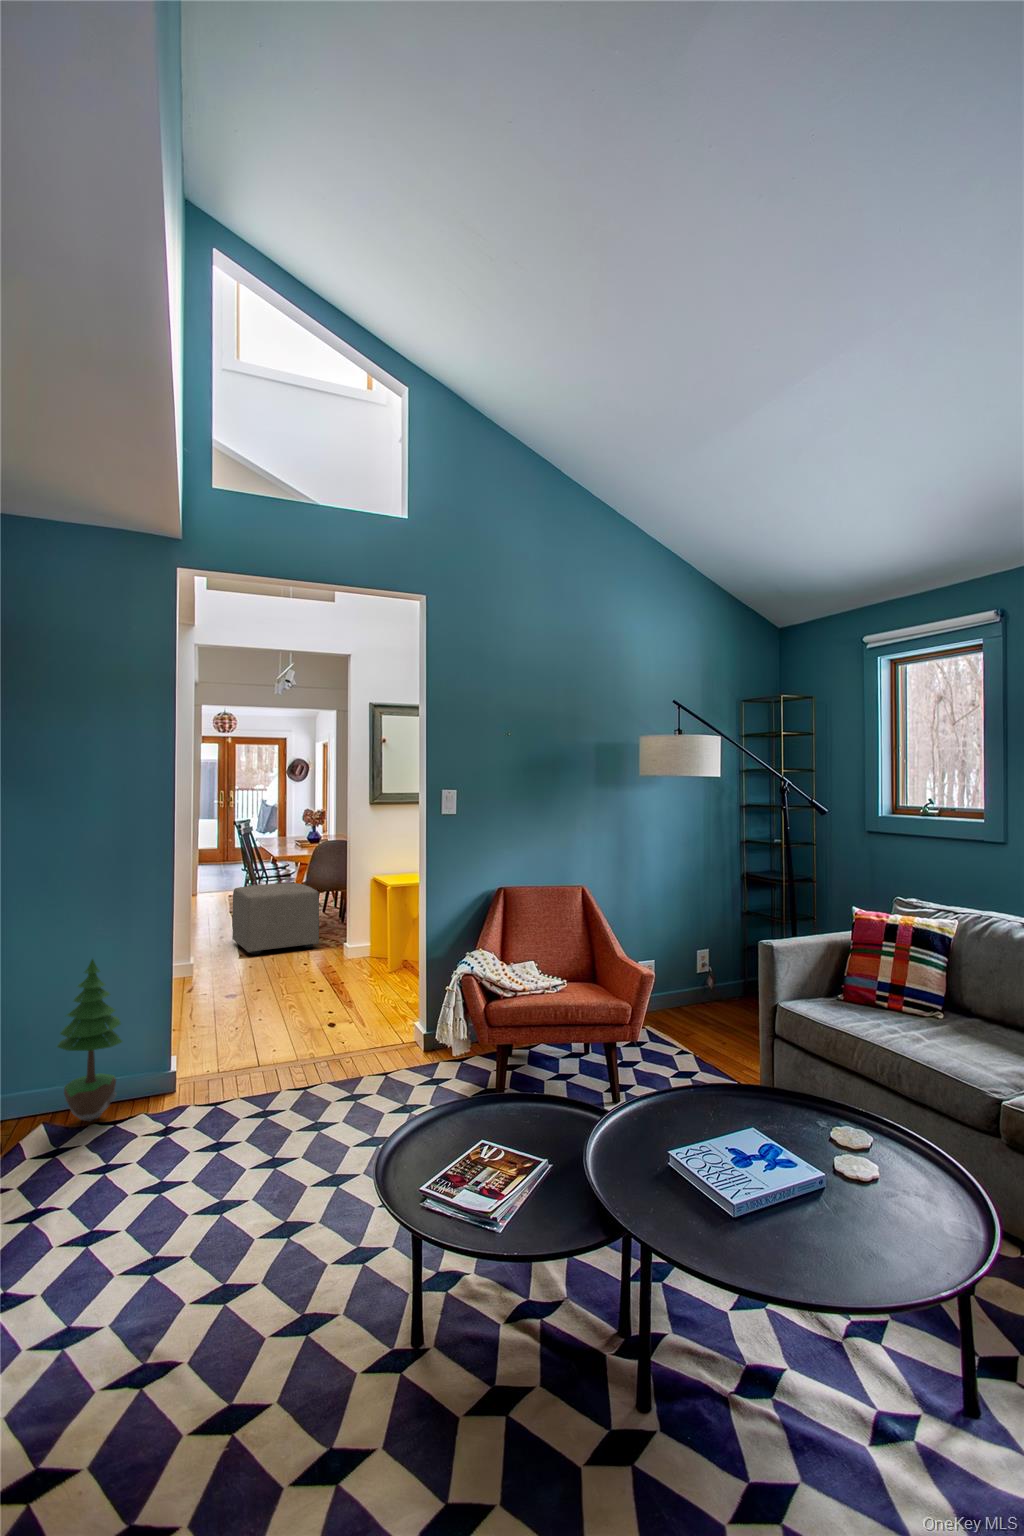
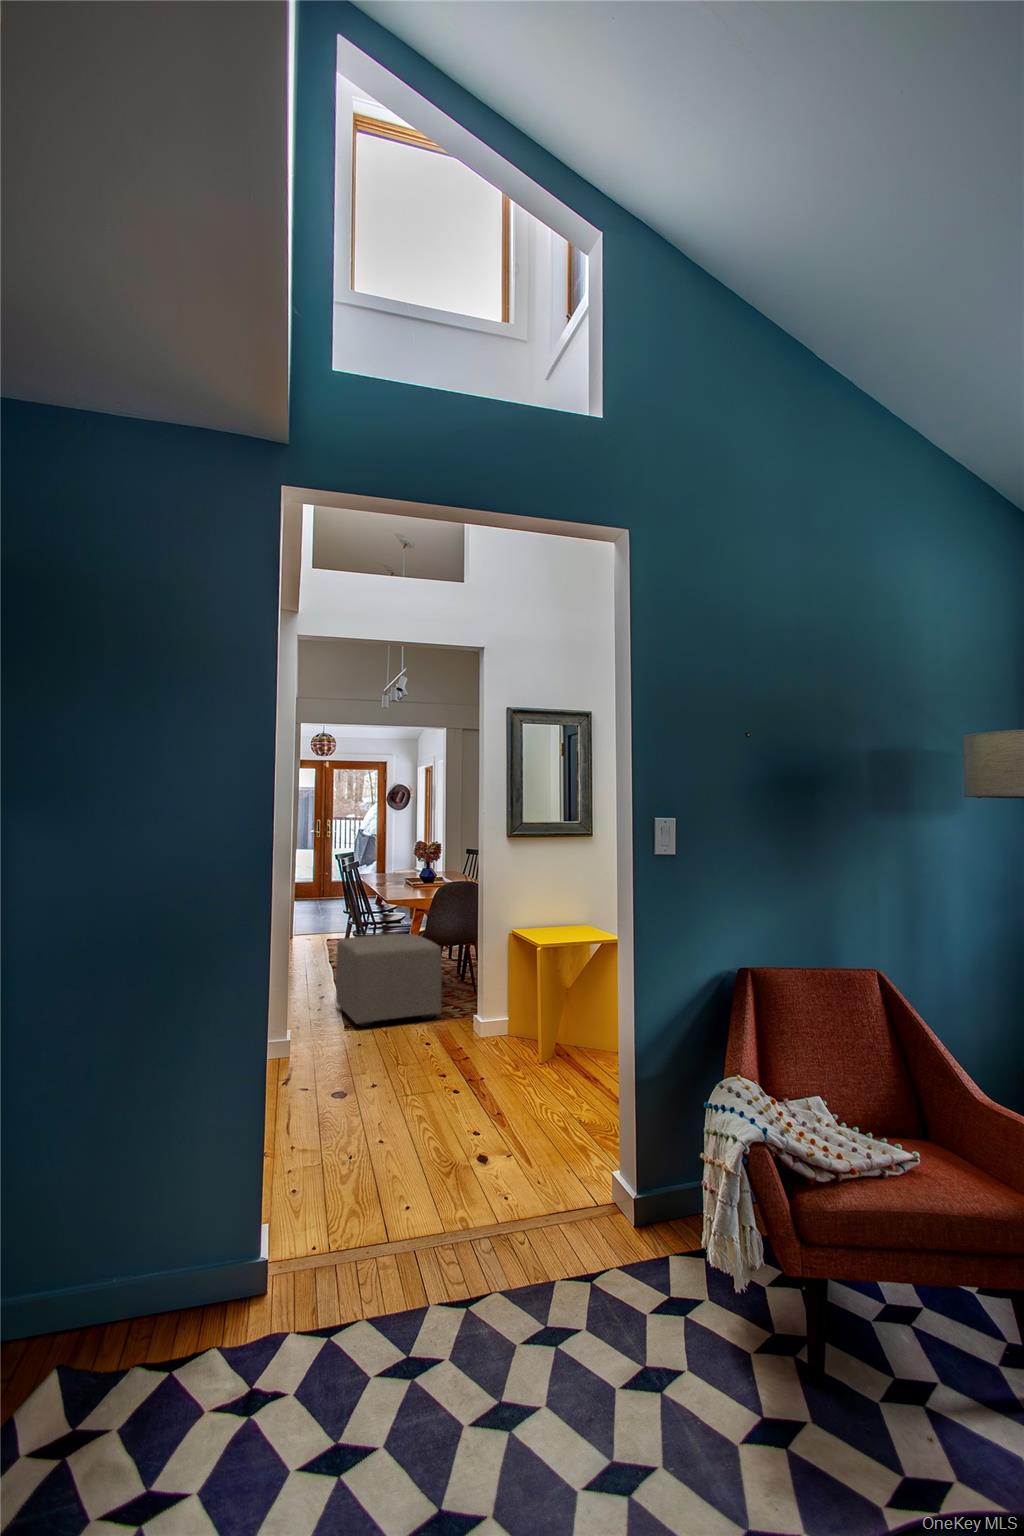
potted tree: present [57,959,122,1121] -> none [80,1088,187,1363]

